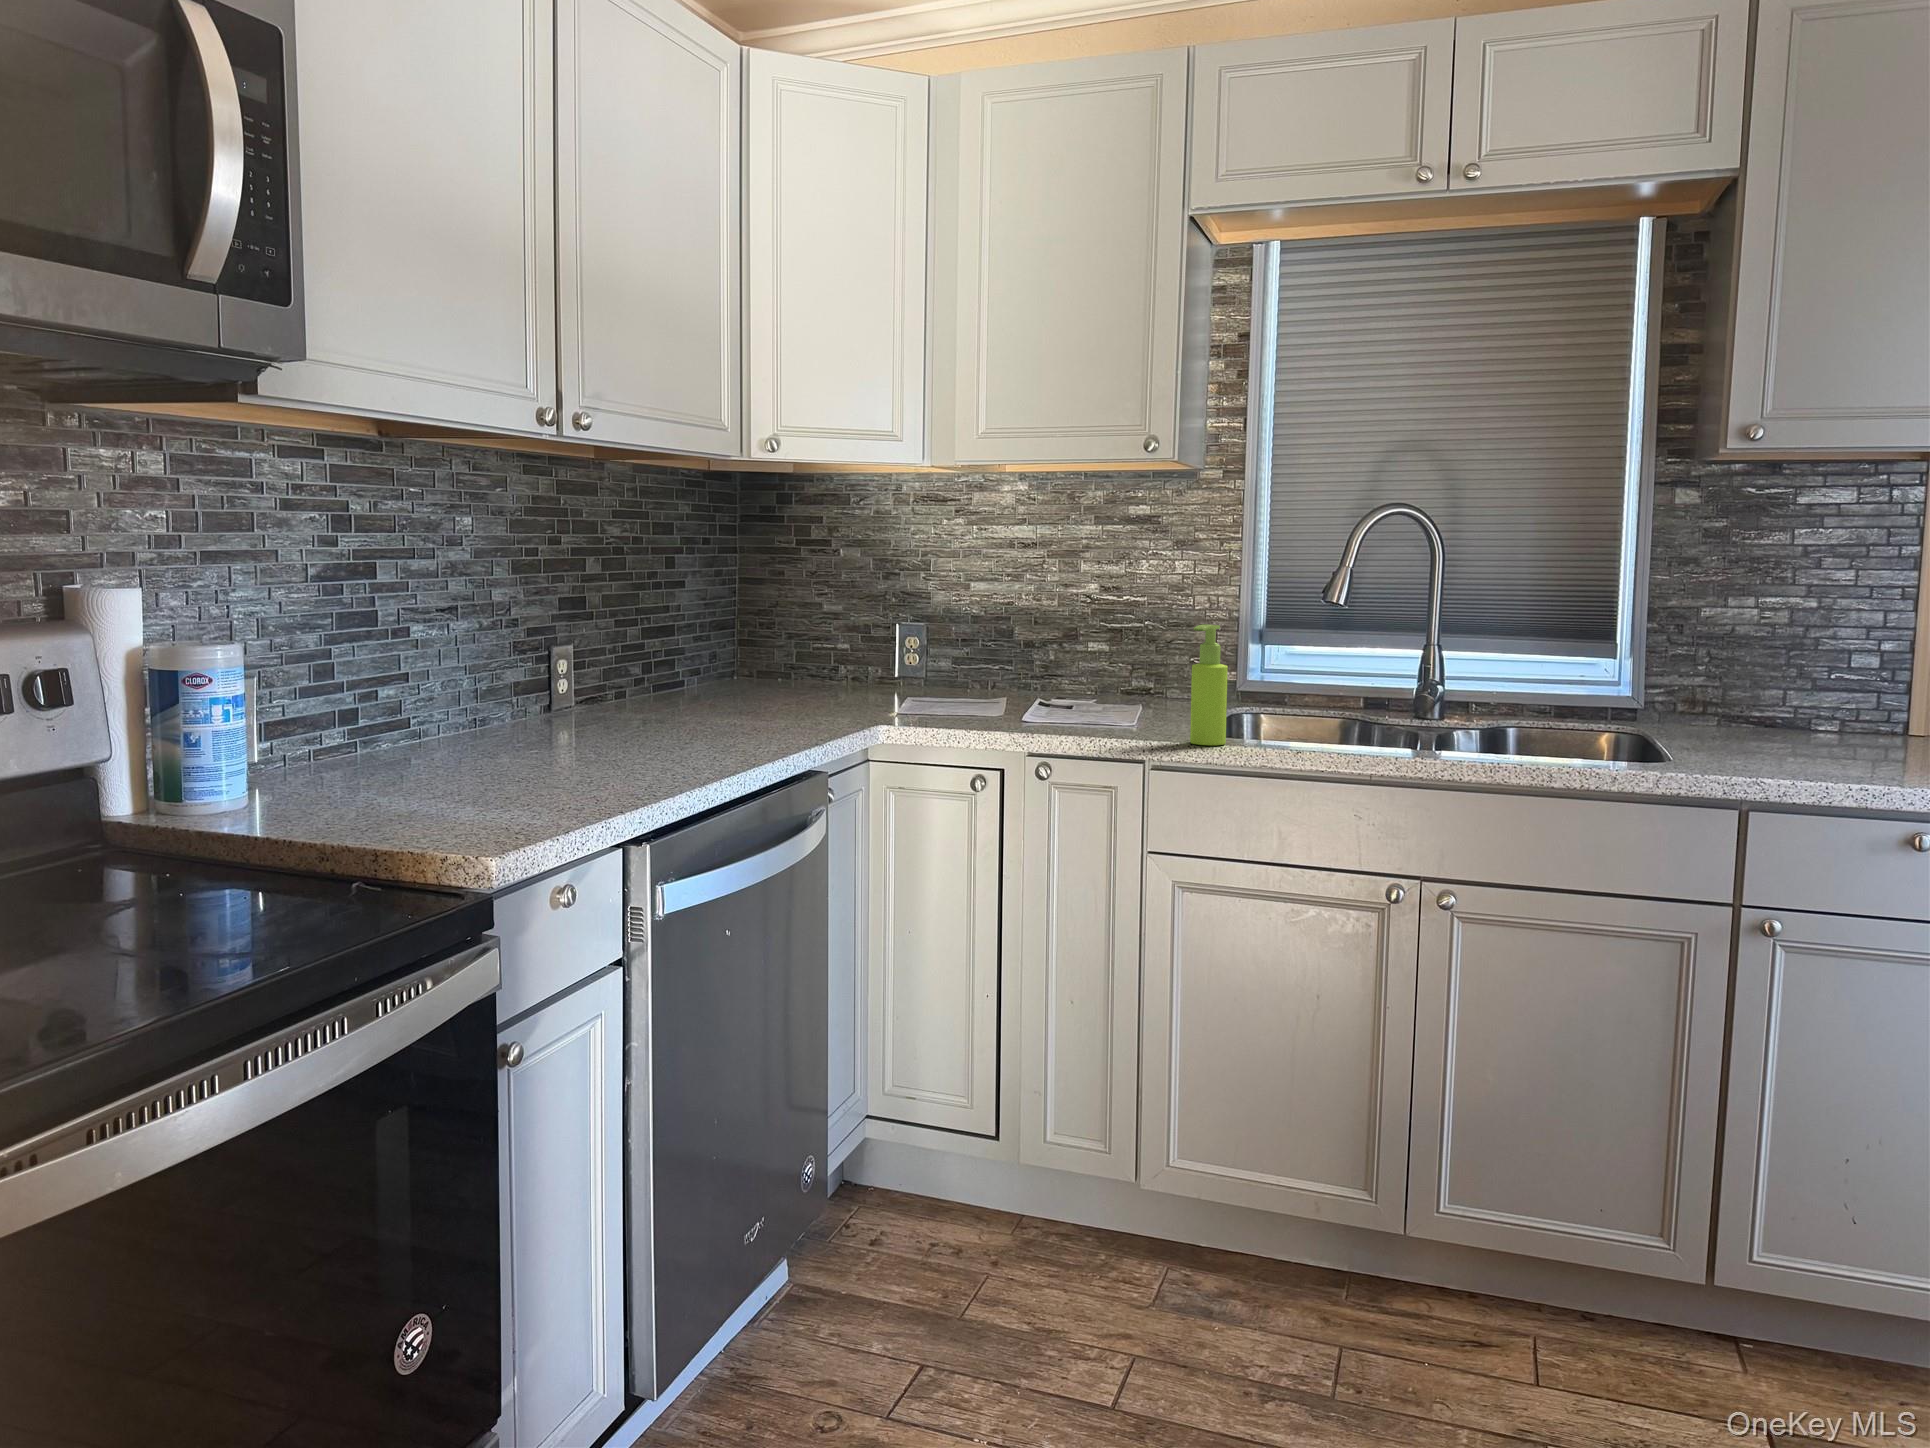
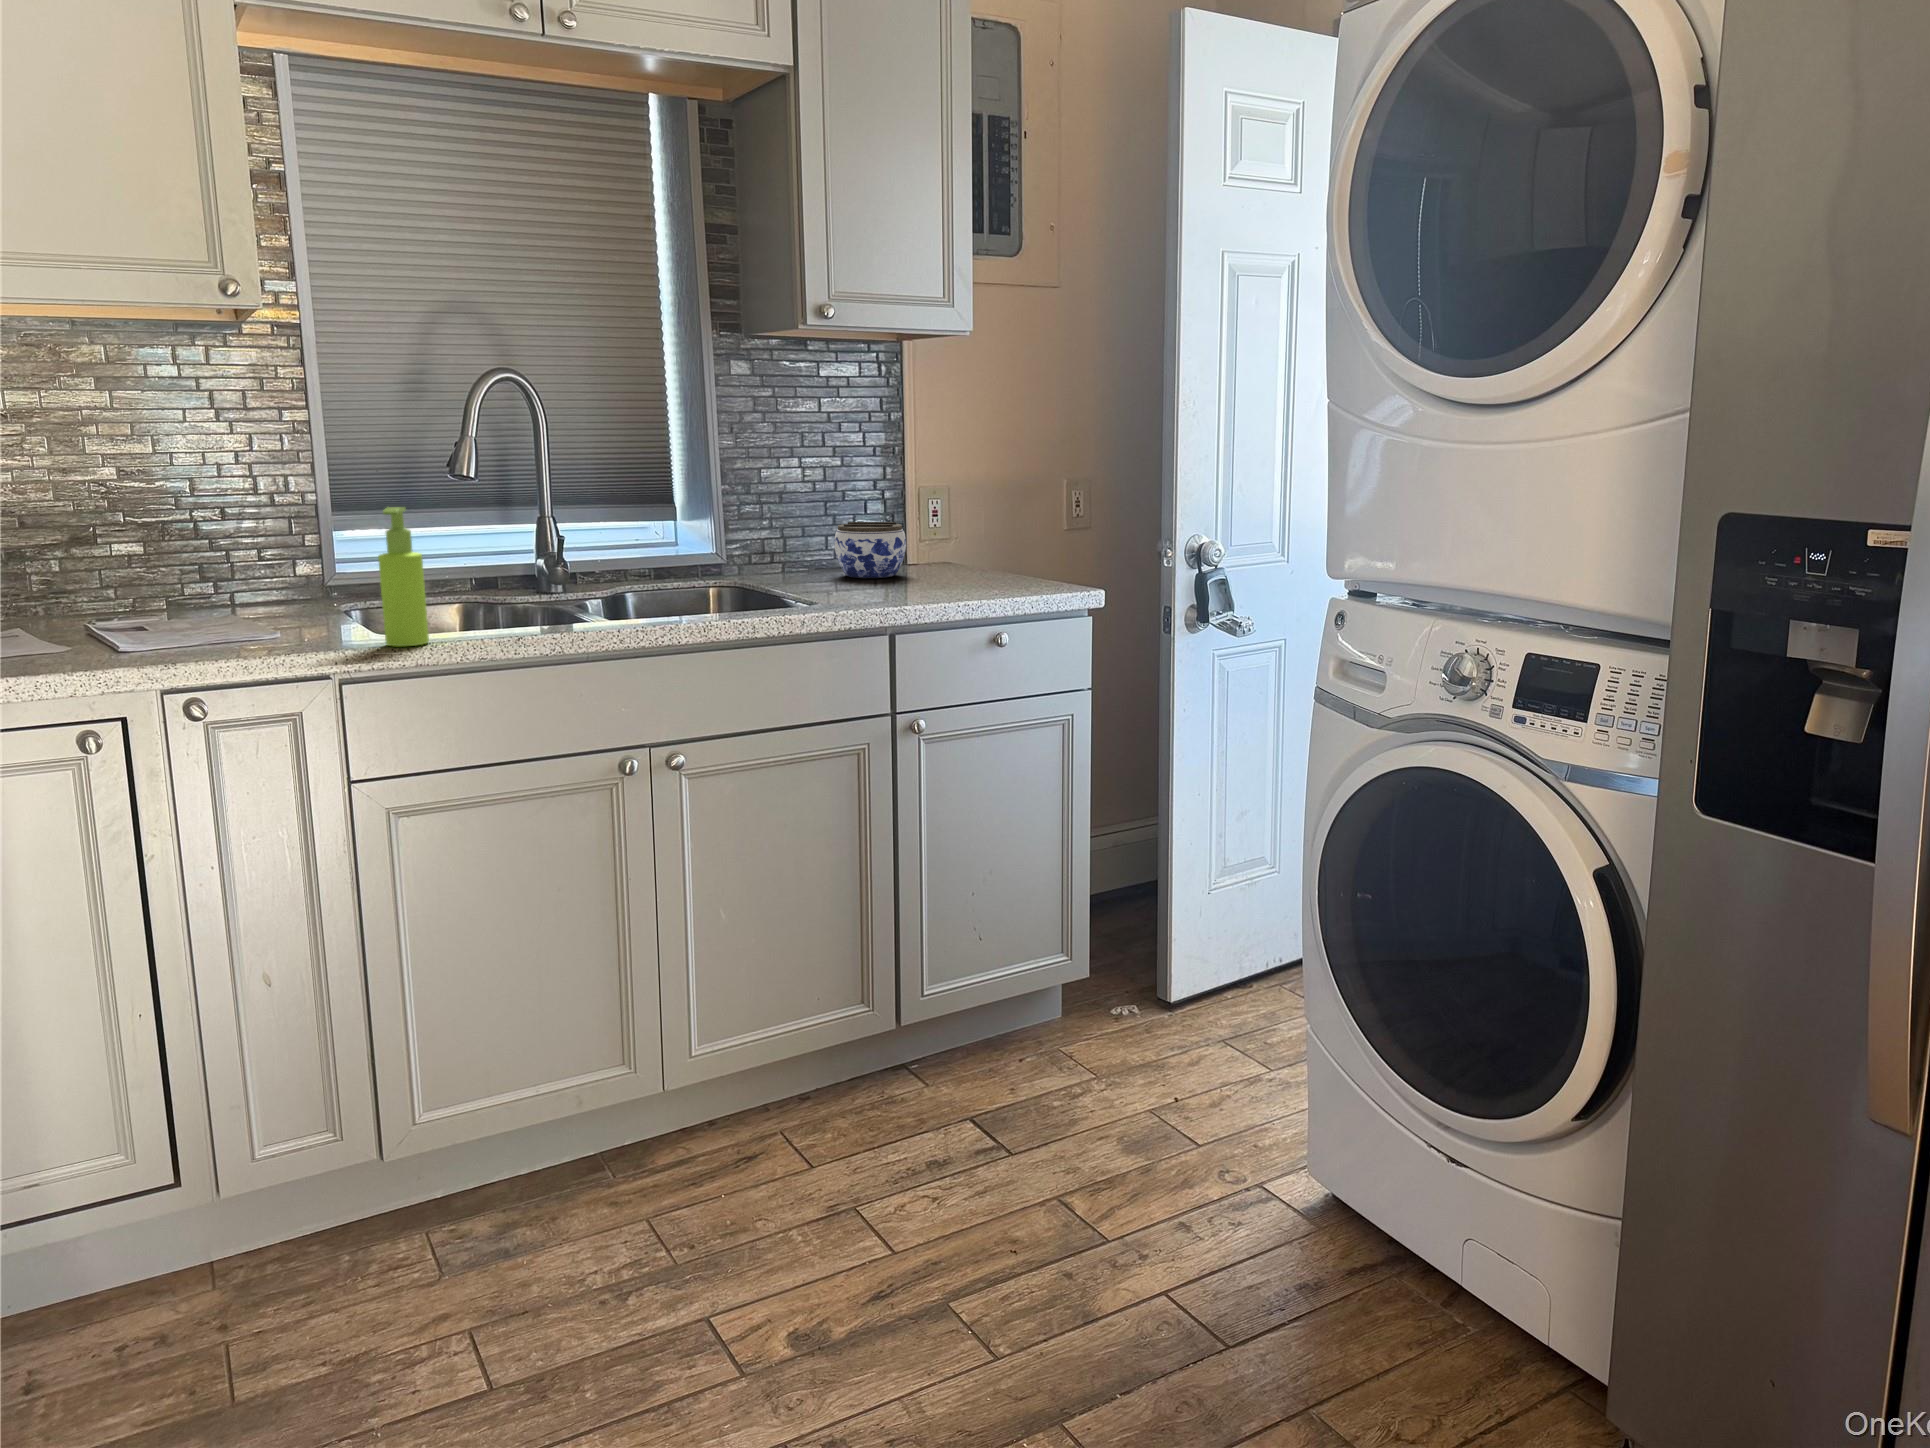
jar: none [1773,676,1875,746] -> present [834,522,906,578]

